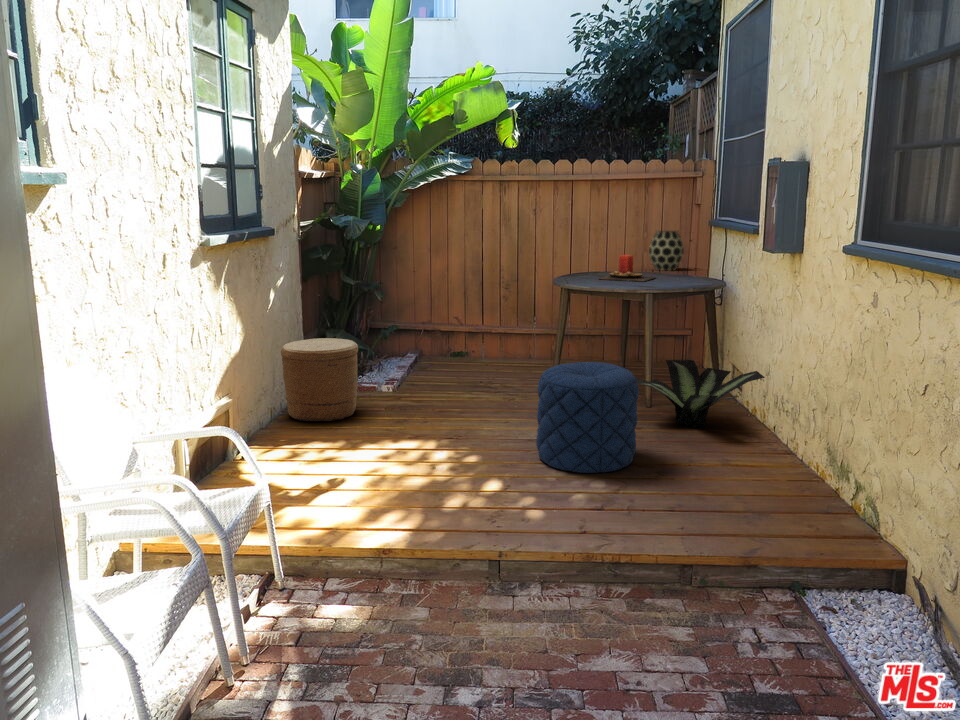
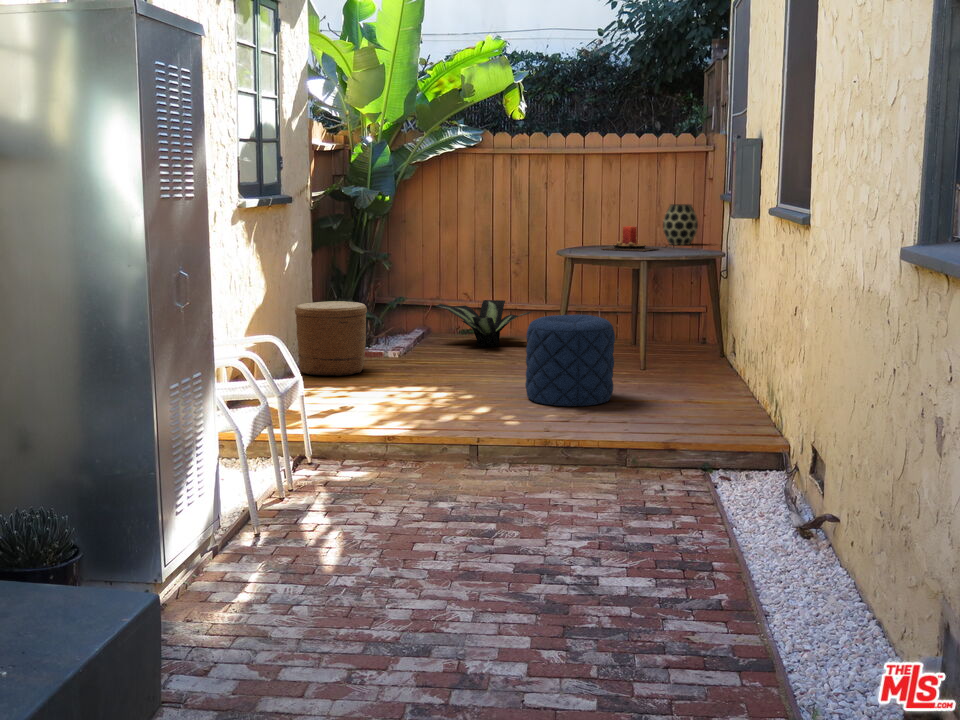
potted plant: present [637,360,765,428] -> present [436,300,531,347]

